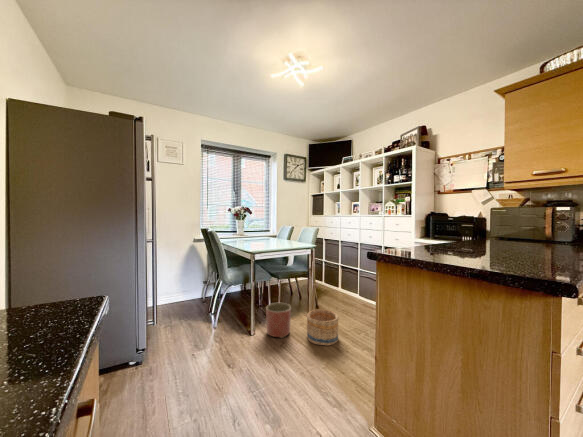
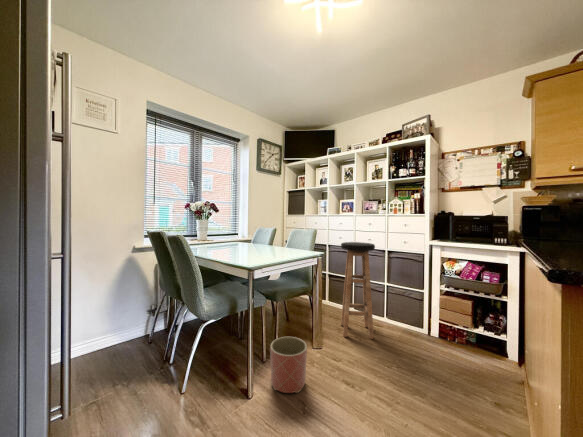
bar stool: none [337,238,365,317] -> present [341,242,375,339]
basket: present [307,309,339,346] -> none [330,340,375,396]

